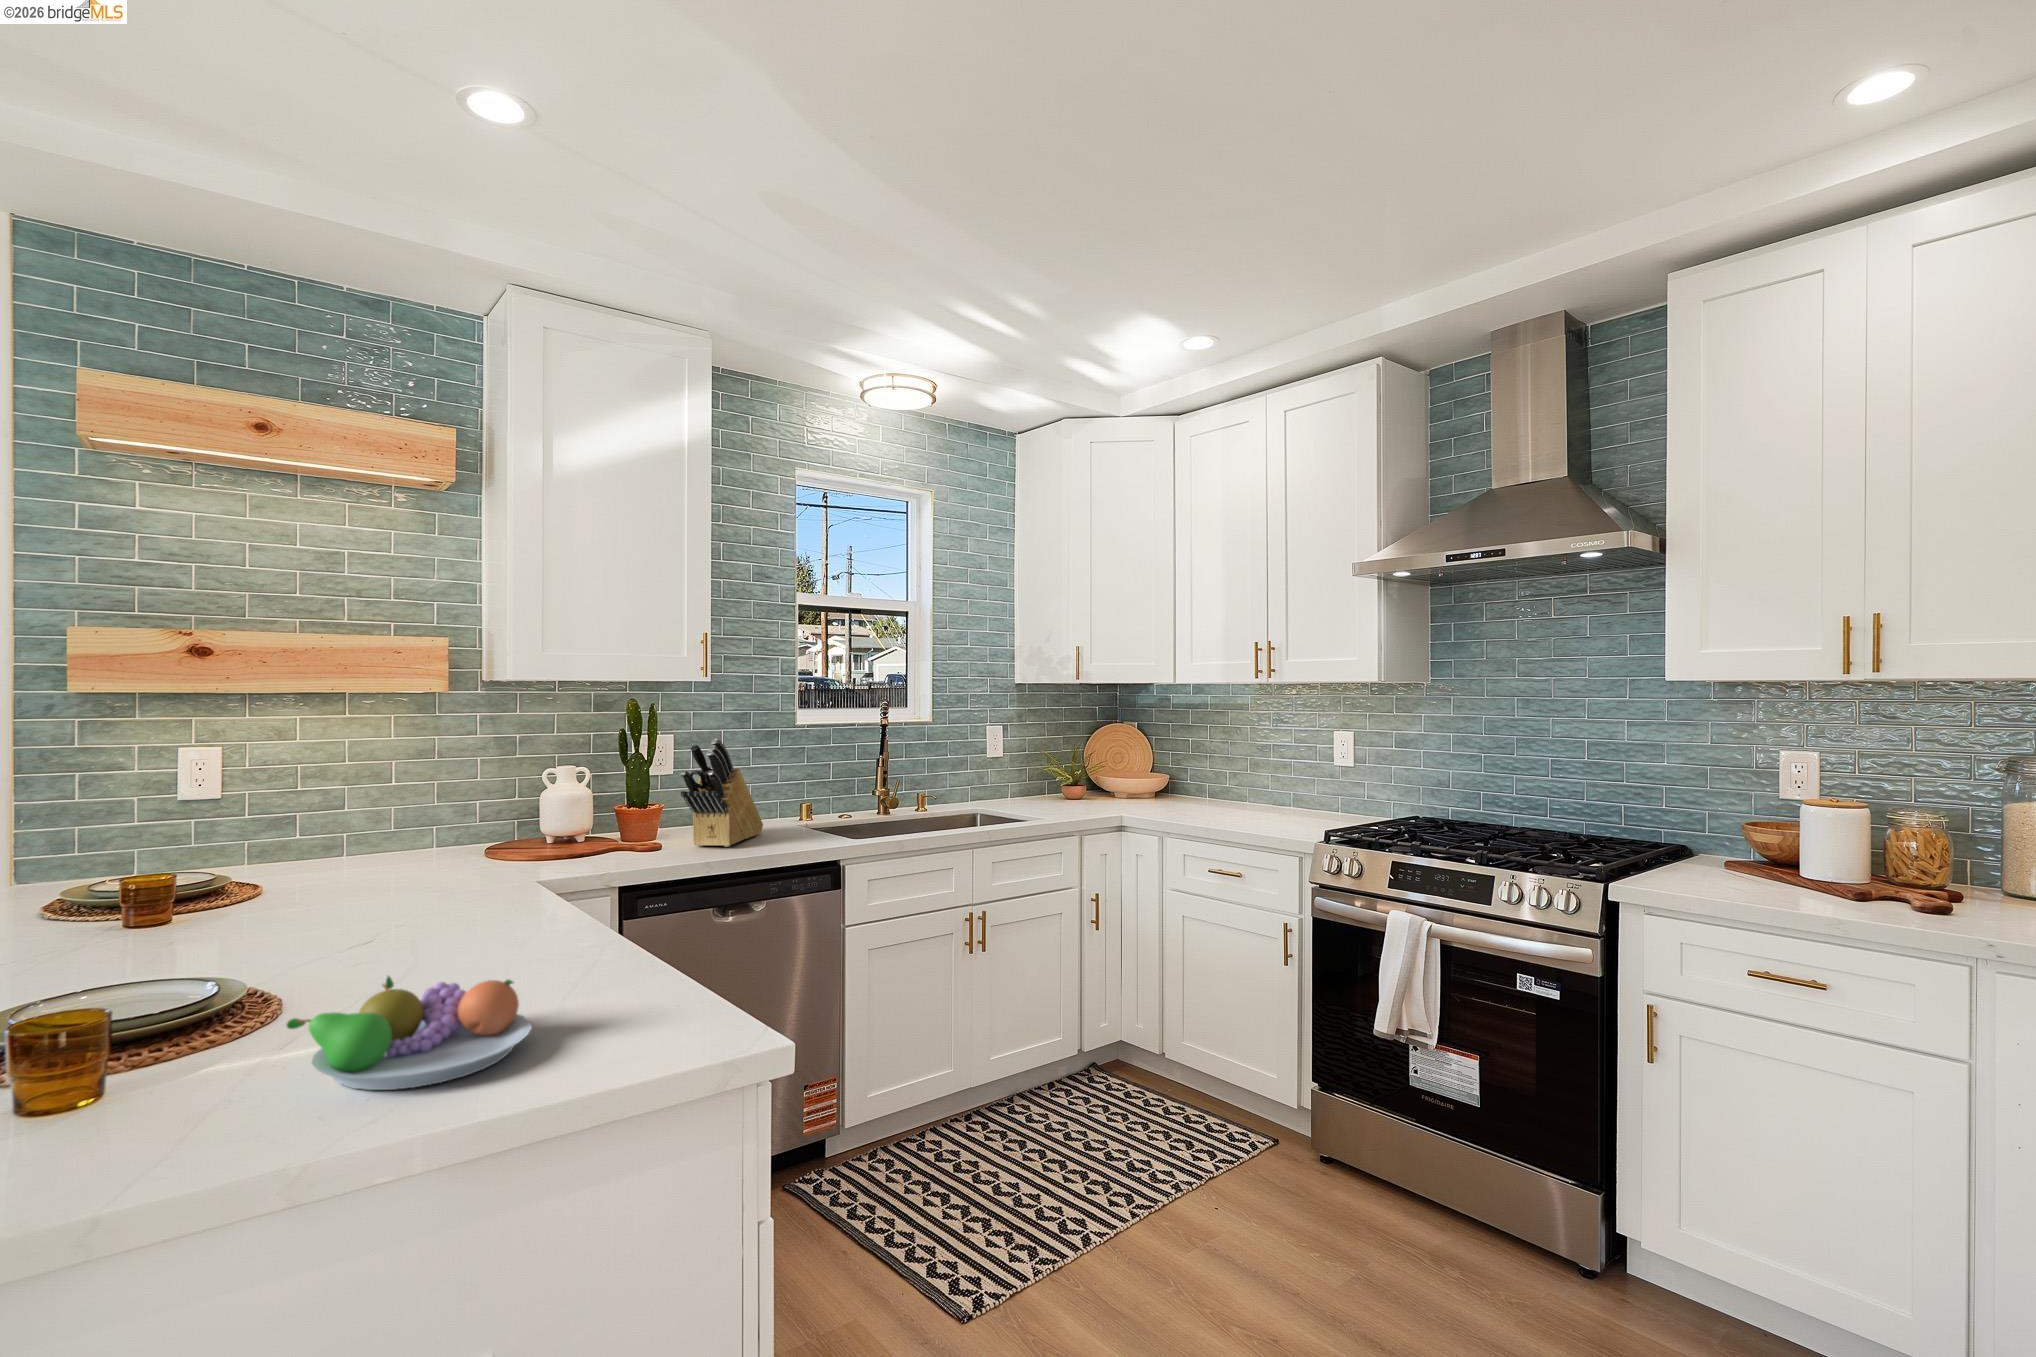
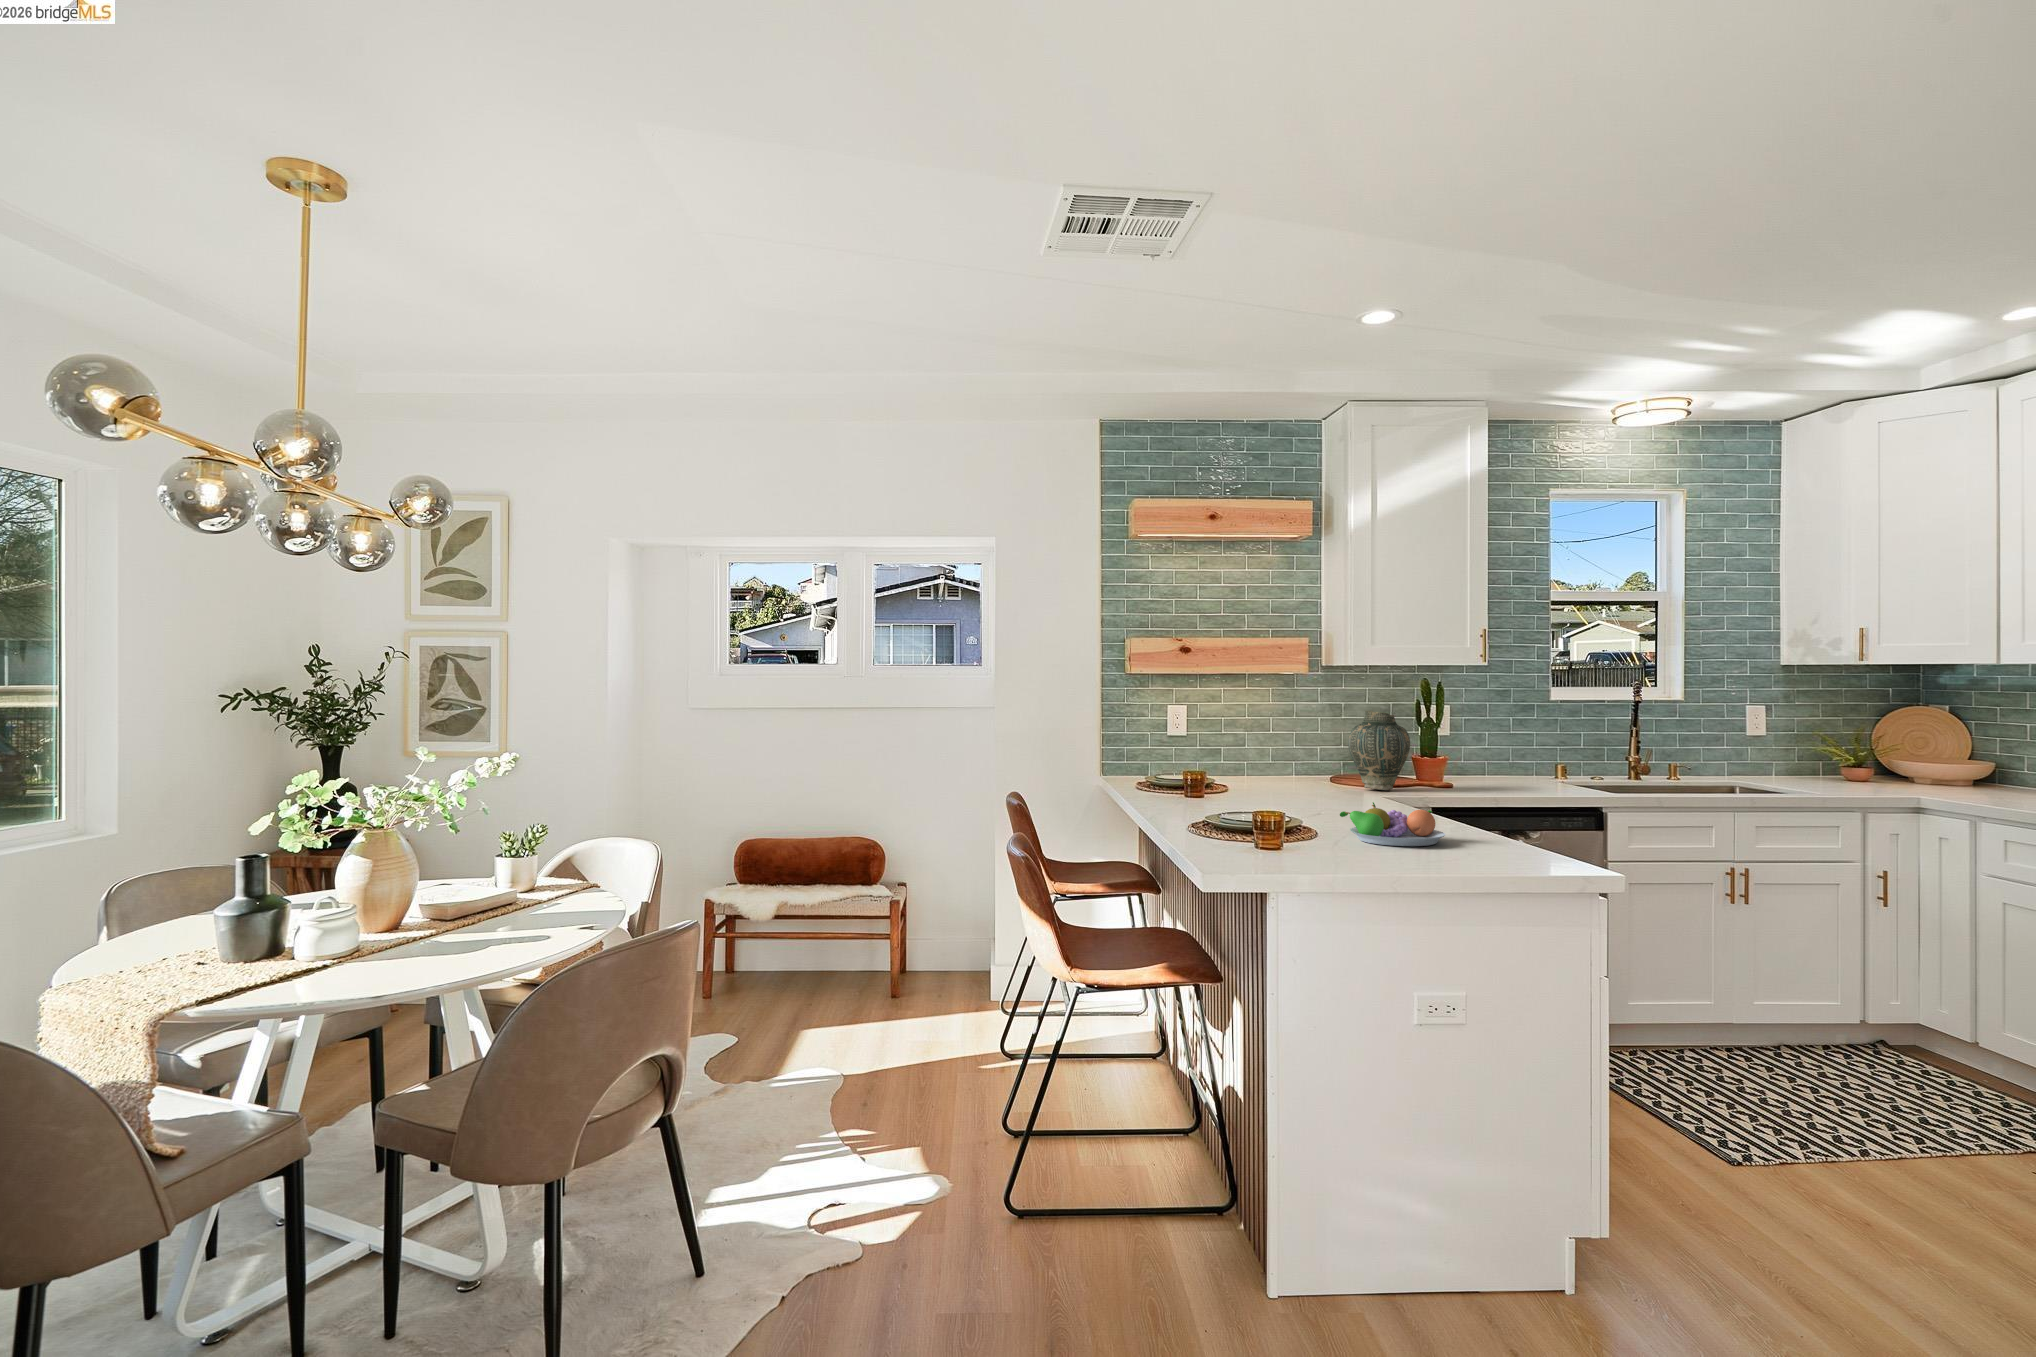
knife block: present [681,739,763,847] -> none [1469,707,1530,788]
vase: none [497,750,594,869] -> present [1348,711,1410,790]

